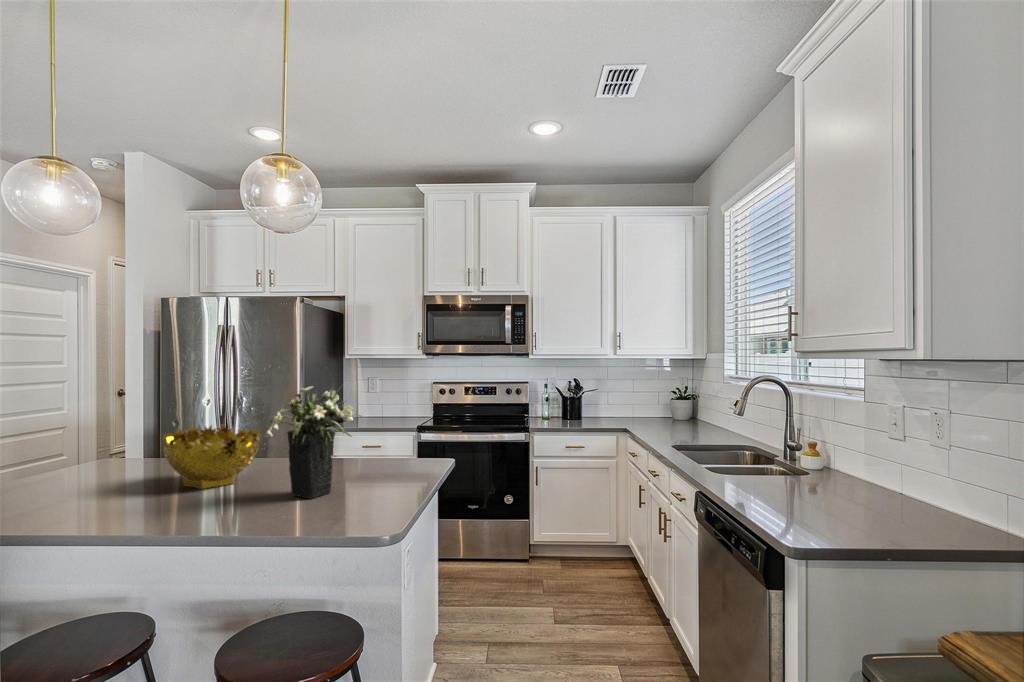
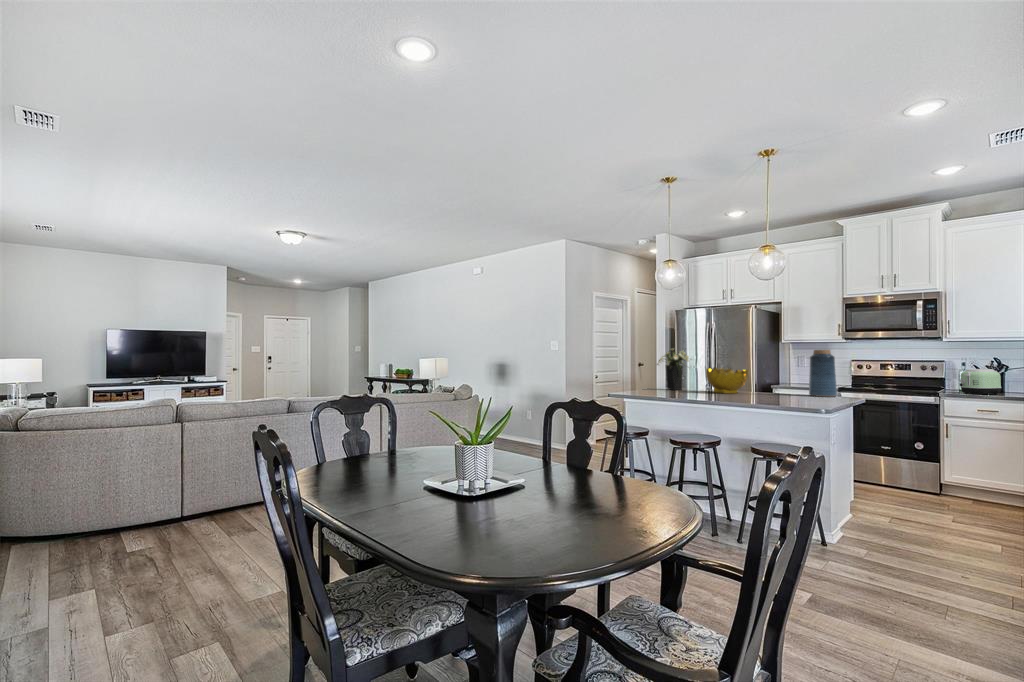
flower arrangement: present [264,383,362,499] -> present [657,349,689,390]
vase: none [370,387,416,479] -> present [809,350,837,397]
toaster: none [548,393,584,426] -> present [960,369,1001,395]

